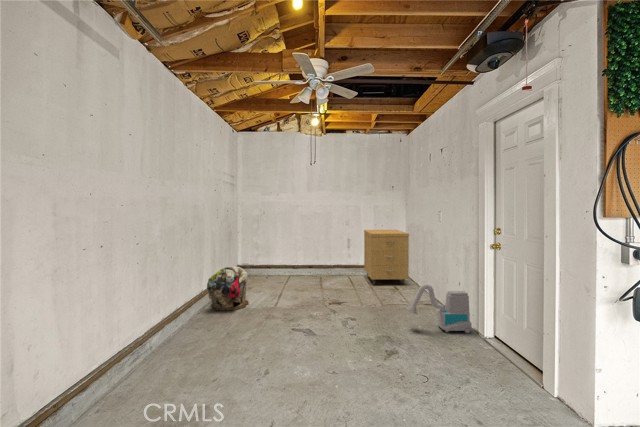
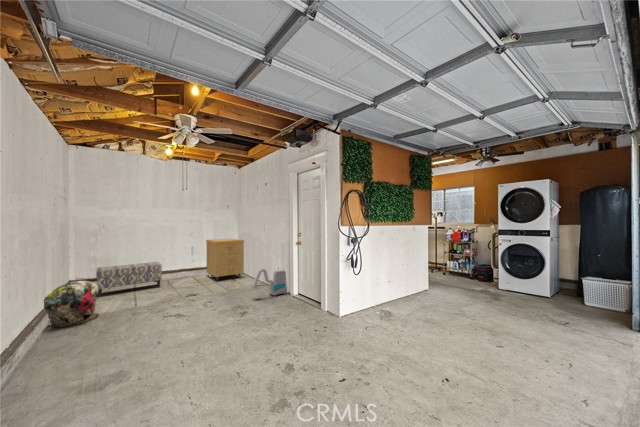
bench: none [259,251,315,282] -> present [96,262,162,297]

